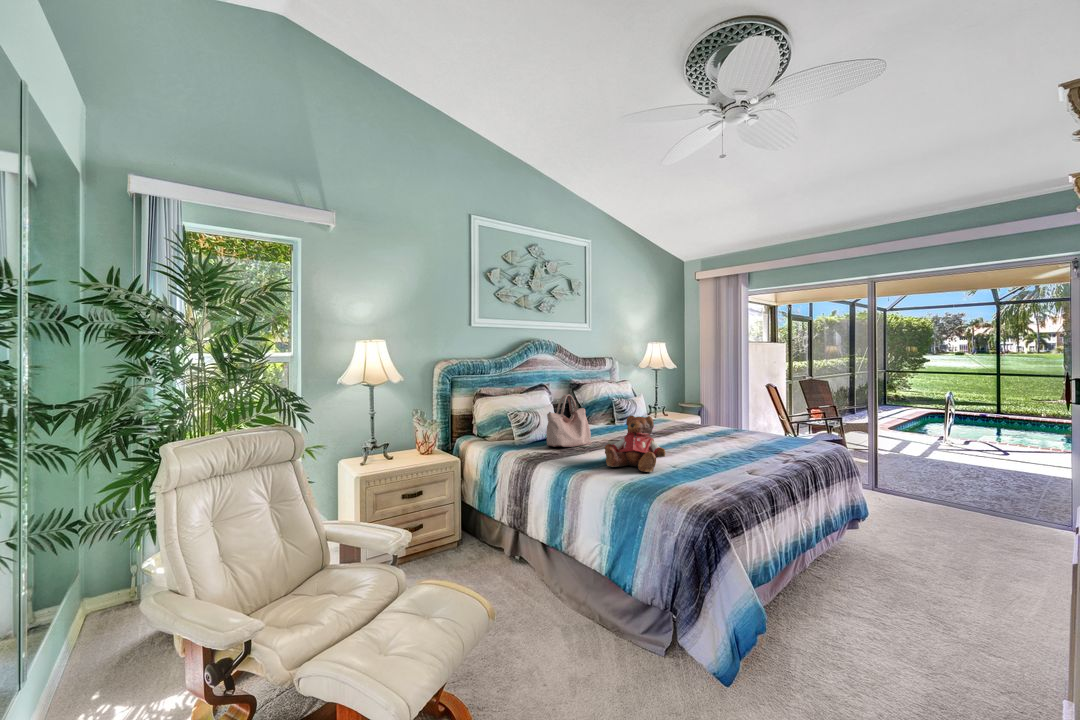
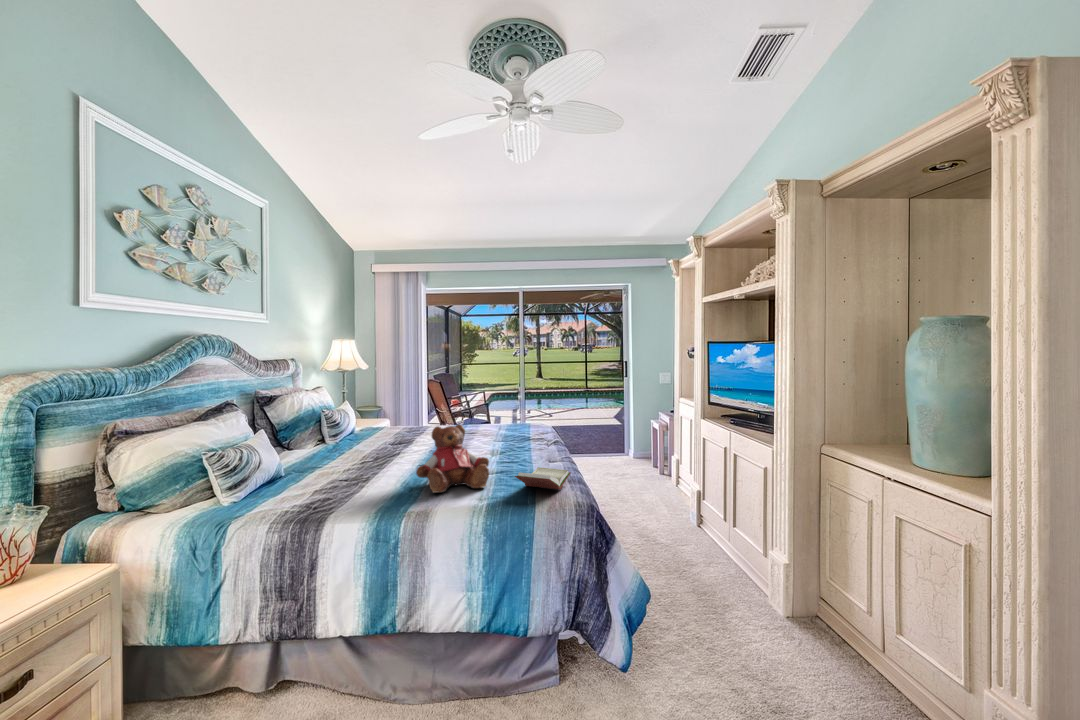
handbag: present [546,394,591,447] -> none [301,411,355,489]
book: none [665,465,733,490] -> present [515,467,571,489]

